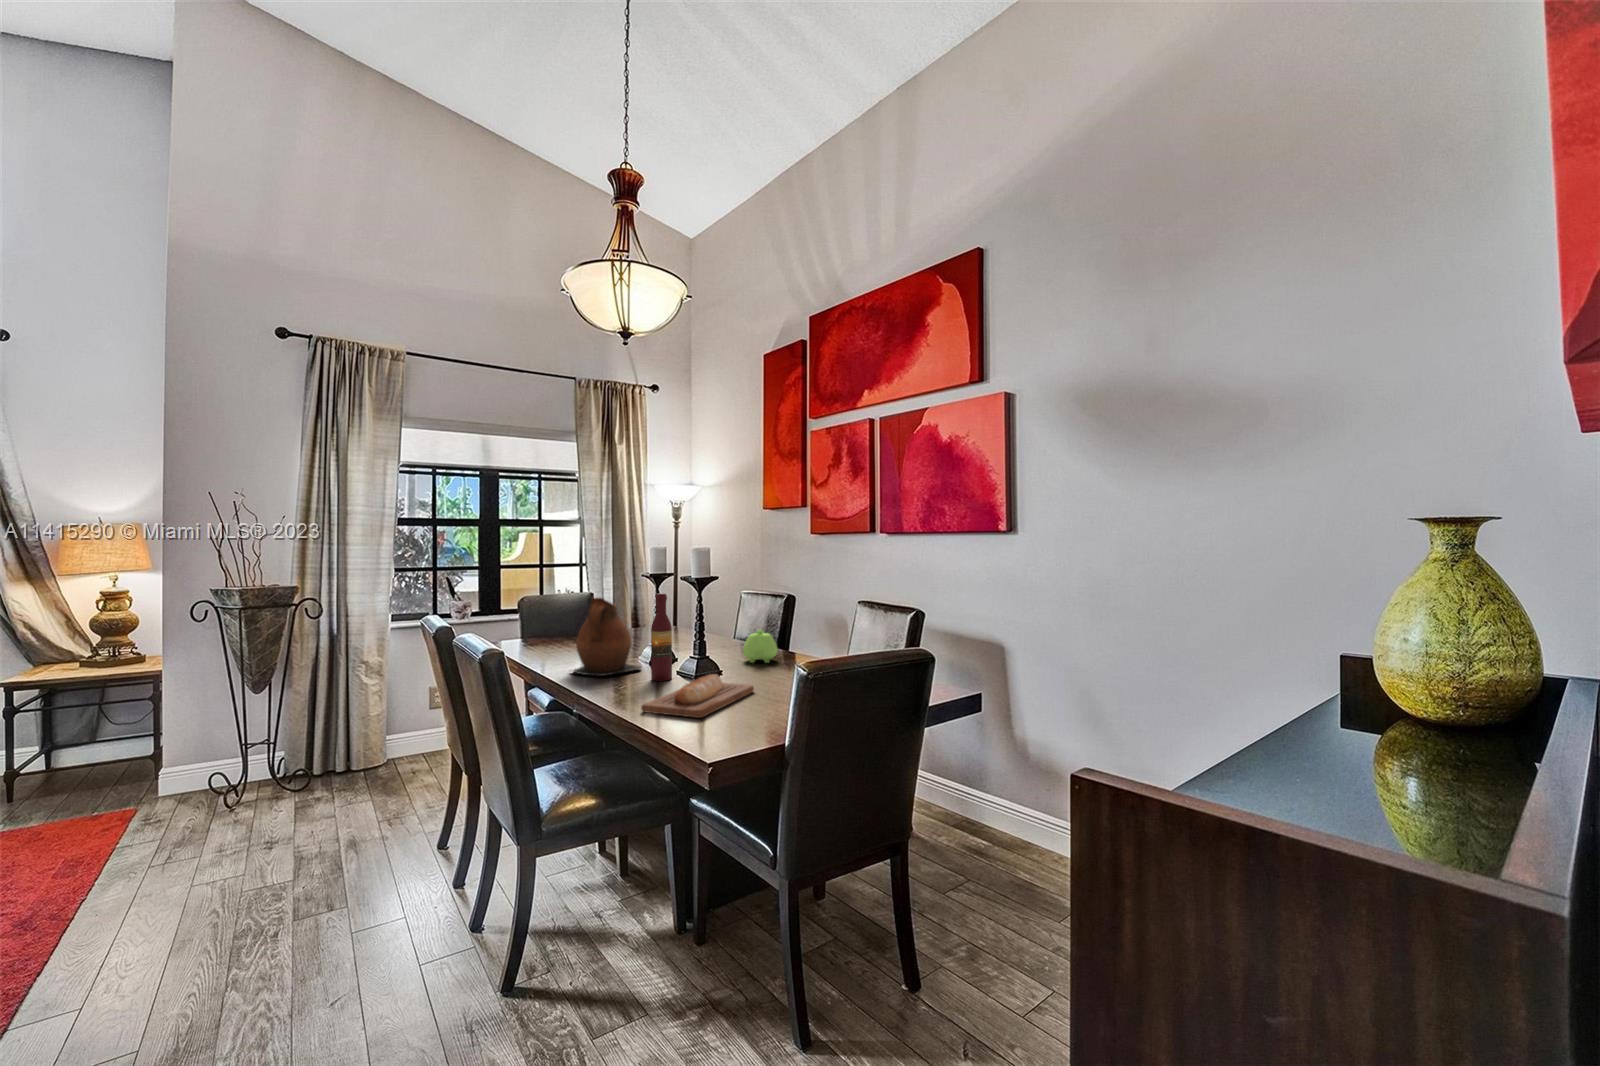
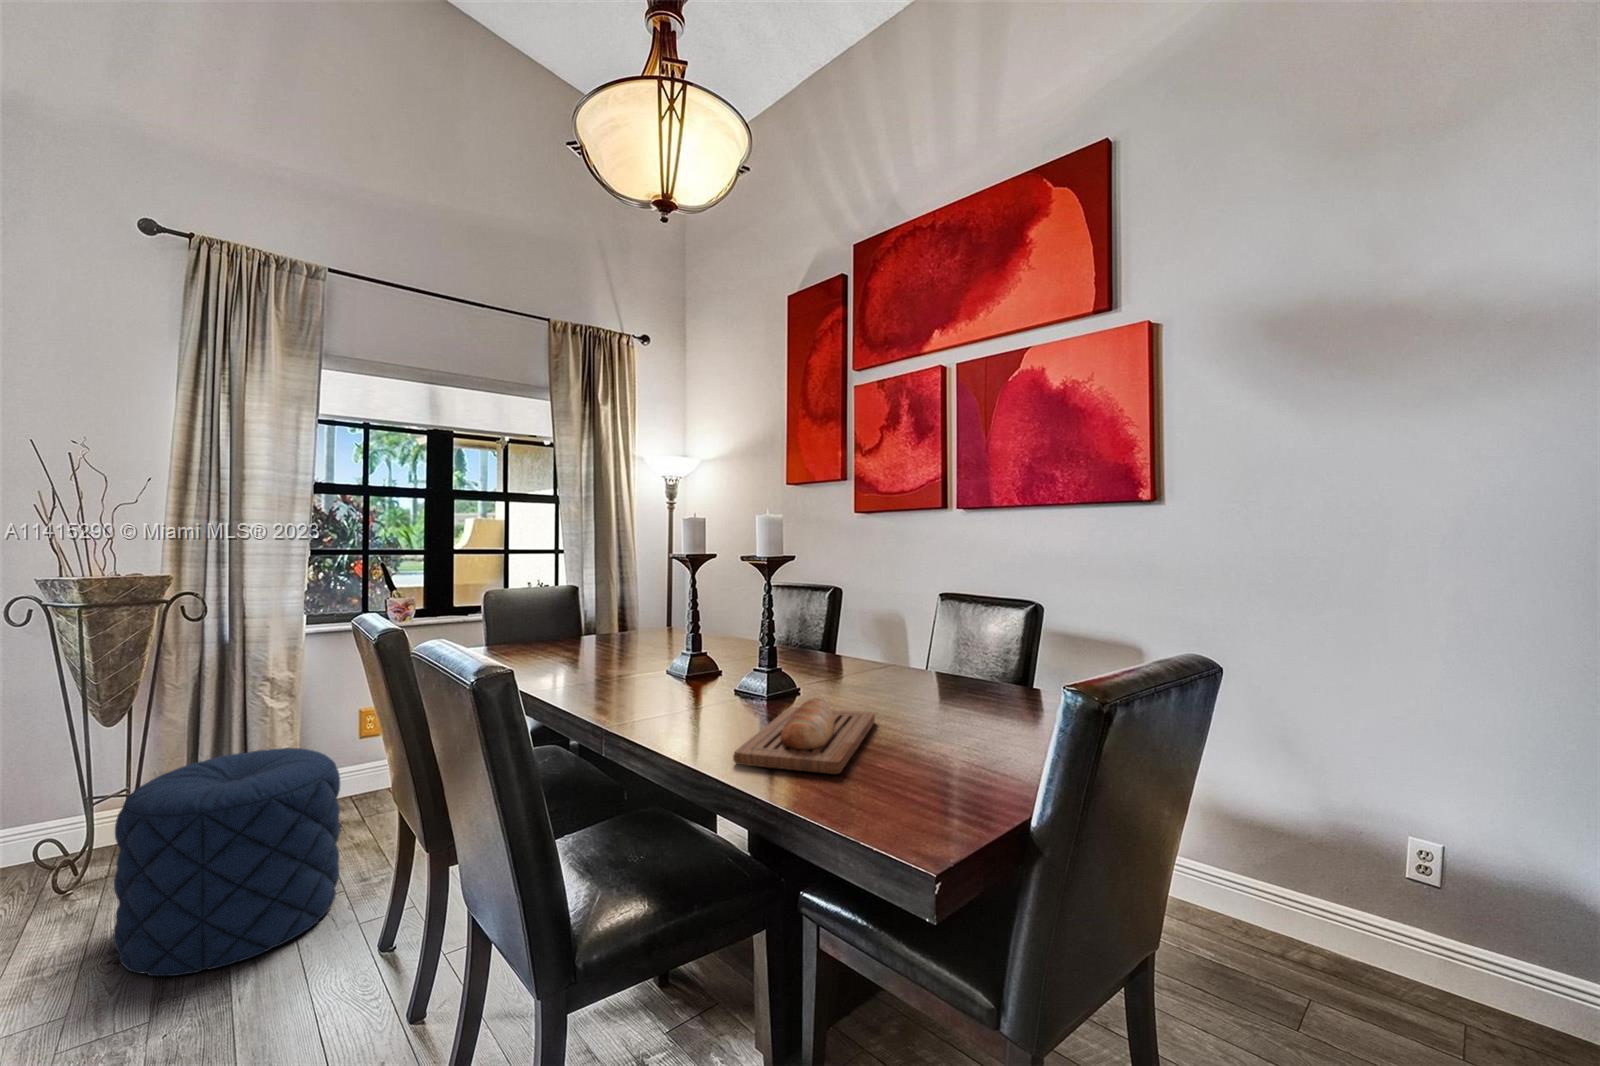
wine bottle: present [651,593,672,681] -> none [708,580,737,707]
ceramic pitcher: present [573,598,641,676] -> none [579,587,683,701]
teapot: present [743,630,778,663] -> none [813,631,860,676]
pouf: none [268,710,413,857] -> present [113,748,340,976]

